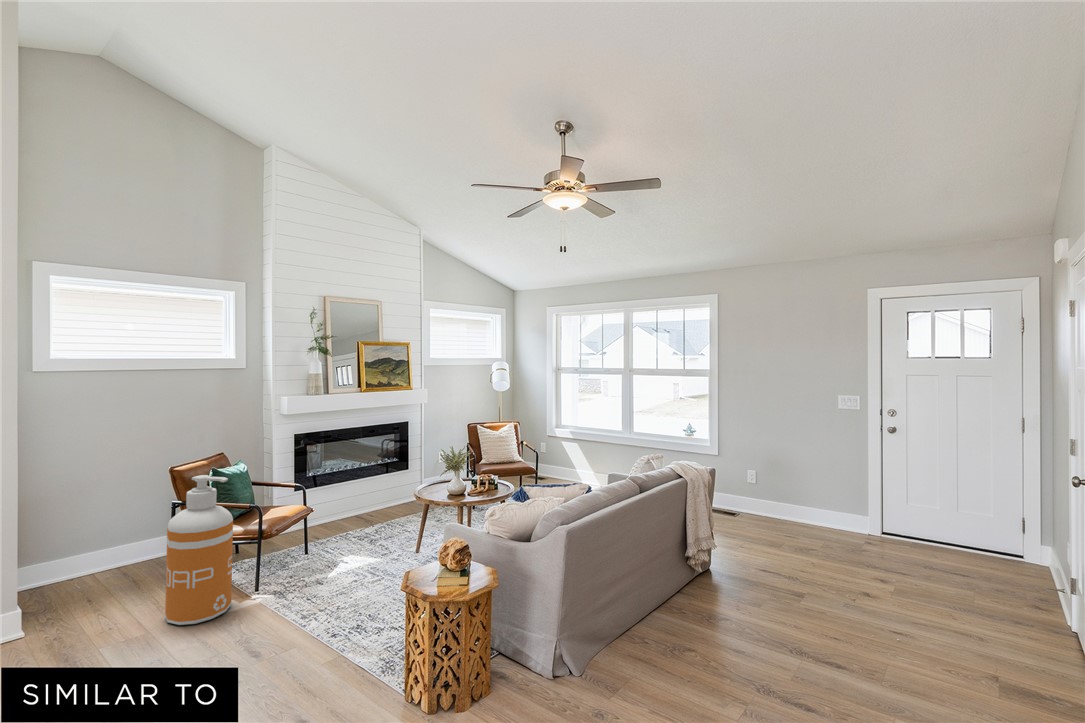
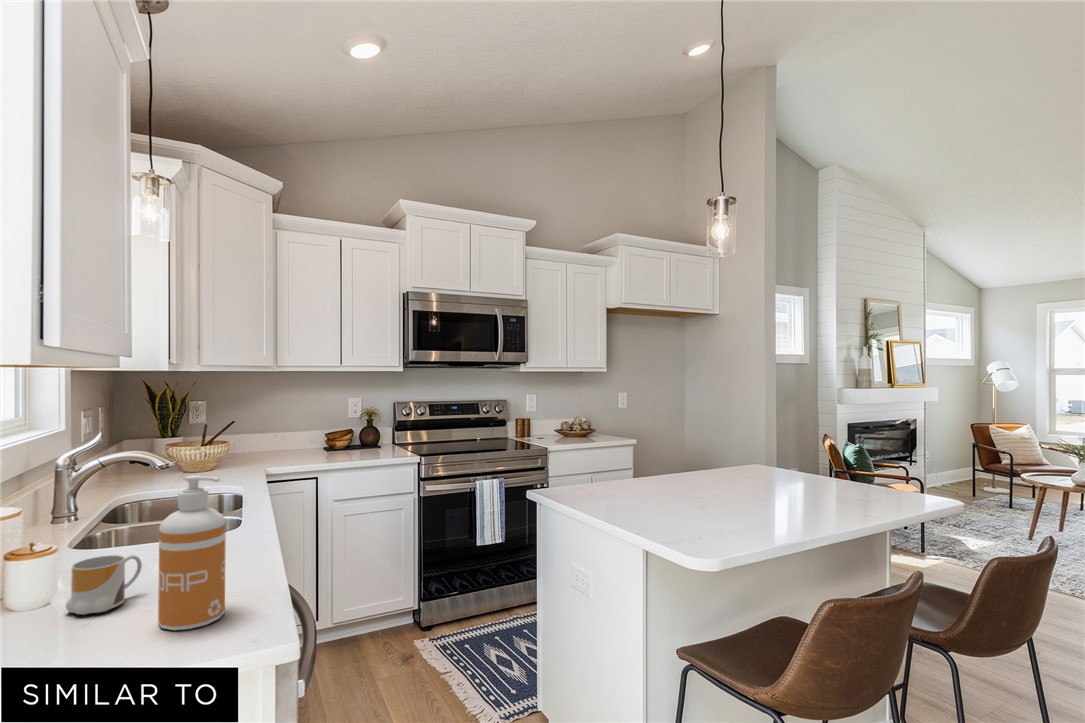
mug: none [77,547,154,606] -> present [66,555,142,615]

